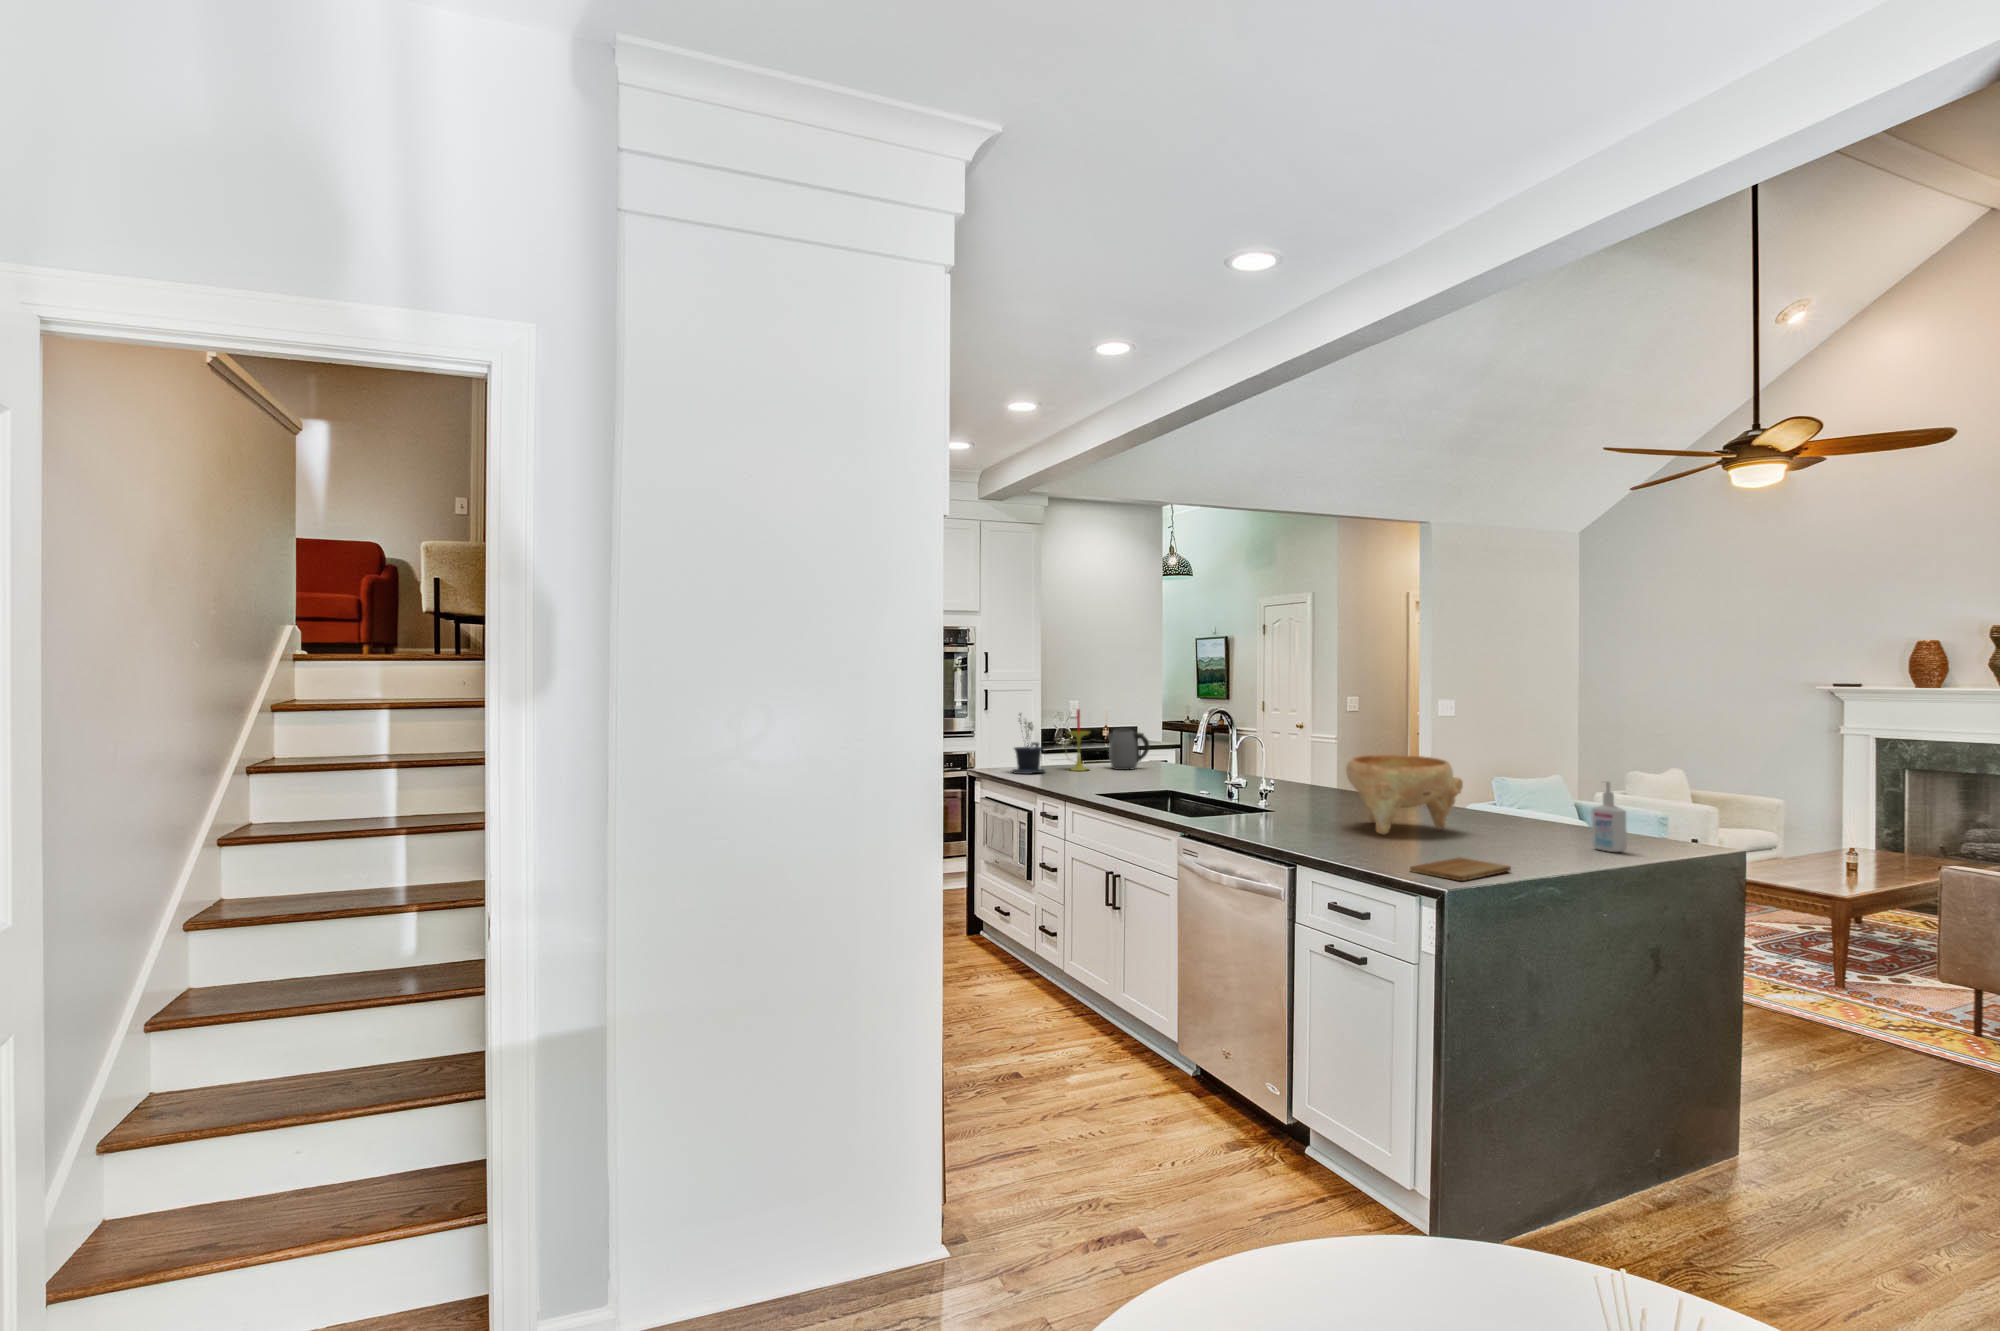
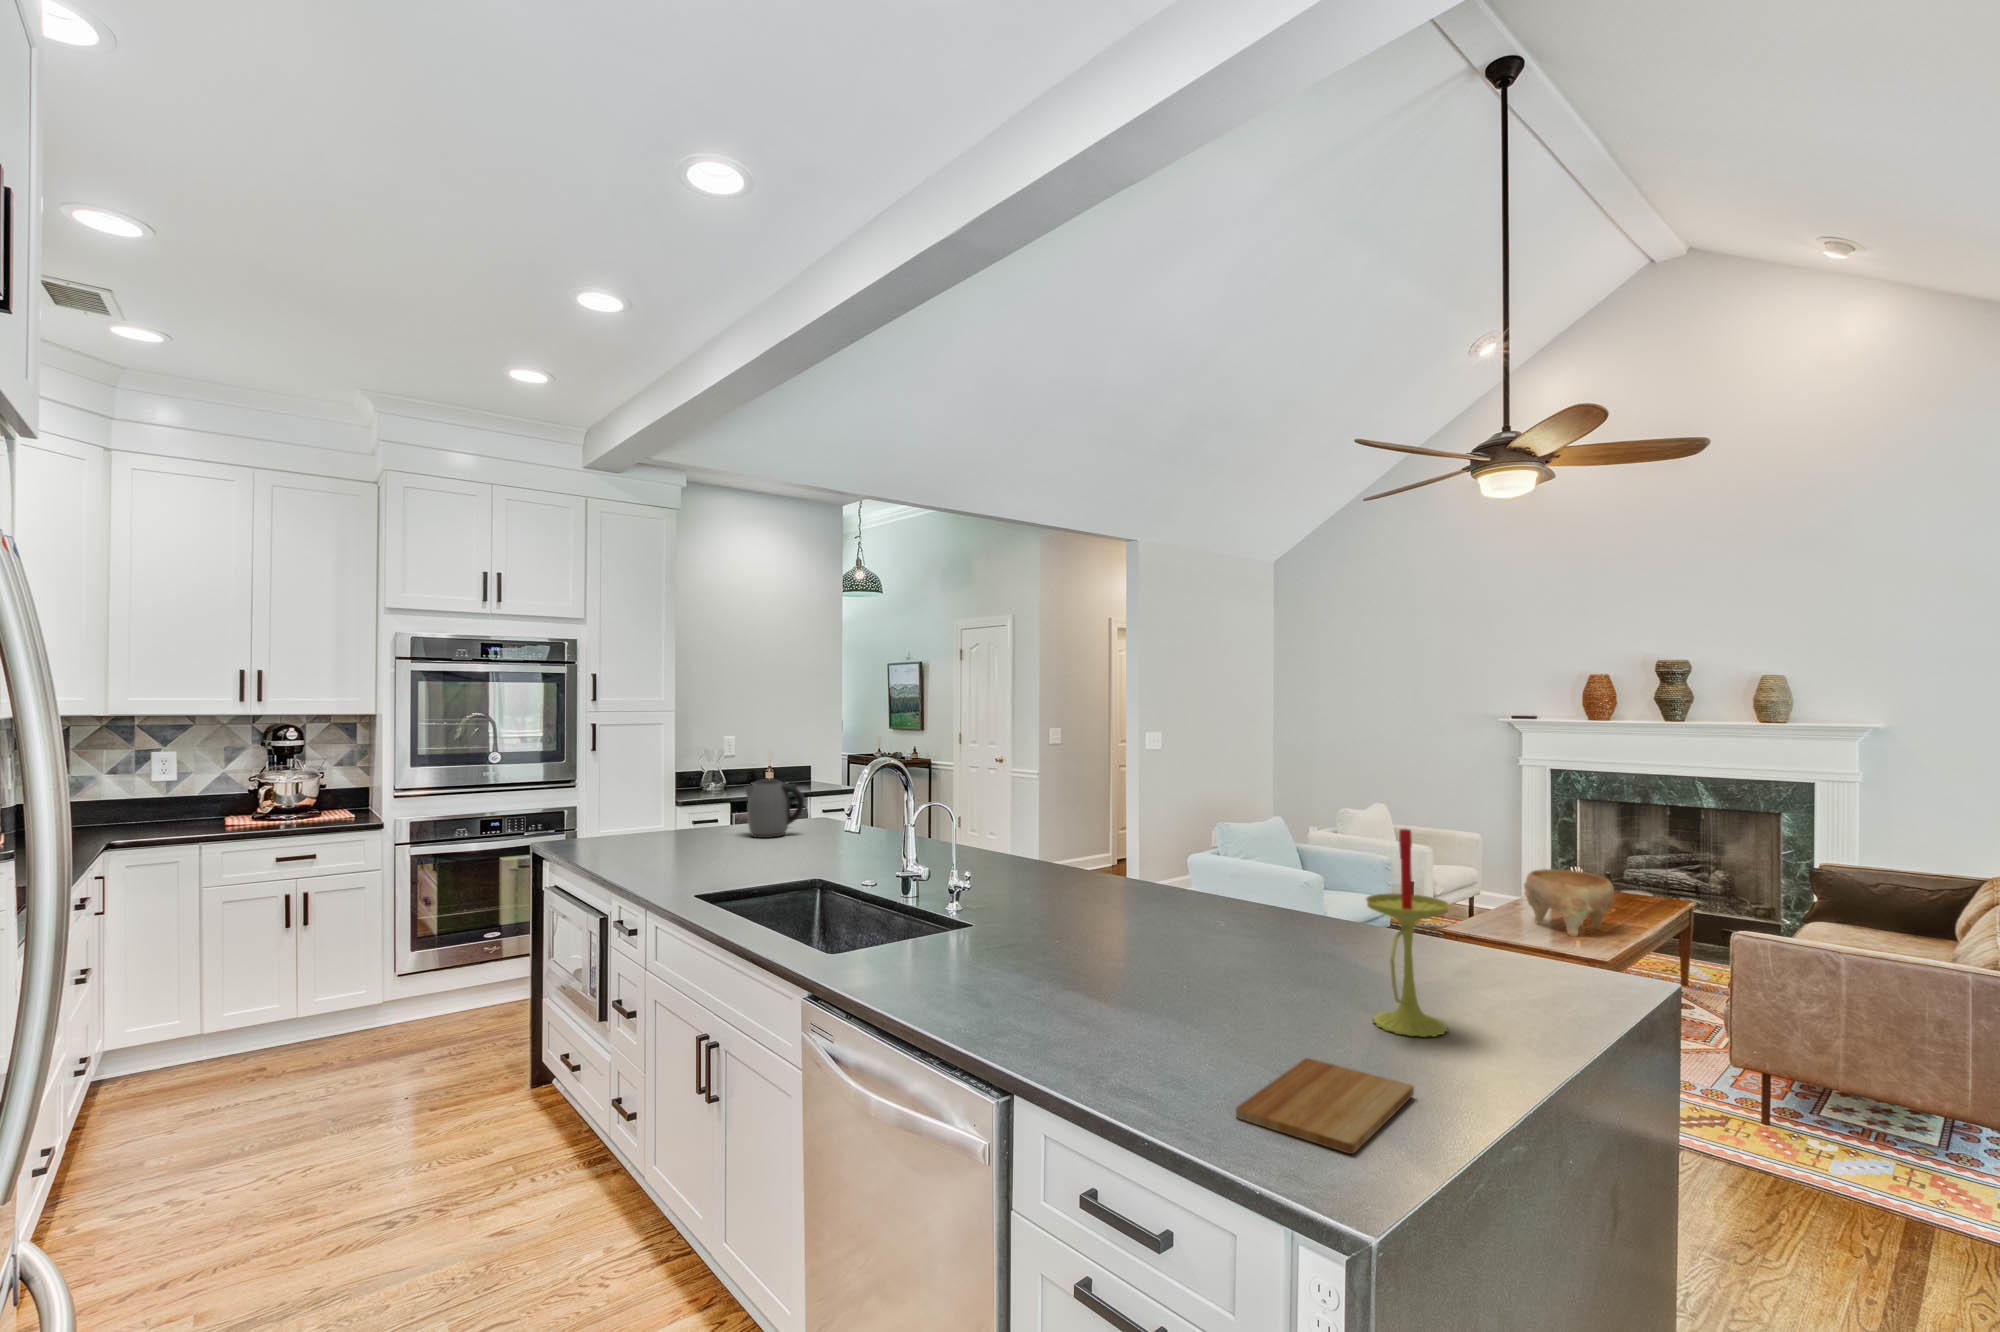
candle: present [1067,709,1090,771] -> present [1366,829,1449,1037]
potted plant: present [1012,713,1045,774] -> none [591,760,648,853]
decorative bowl: present [1346,755,1463,835] -> present [1524,869,1615,937]
bottle: present [1591,781,1627,852] -> none [1470,882,1529,1003]

